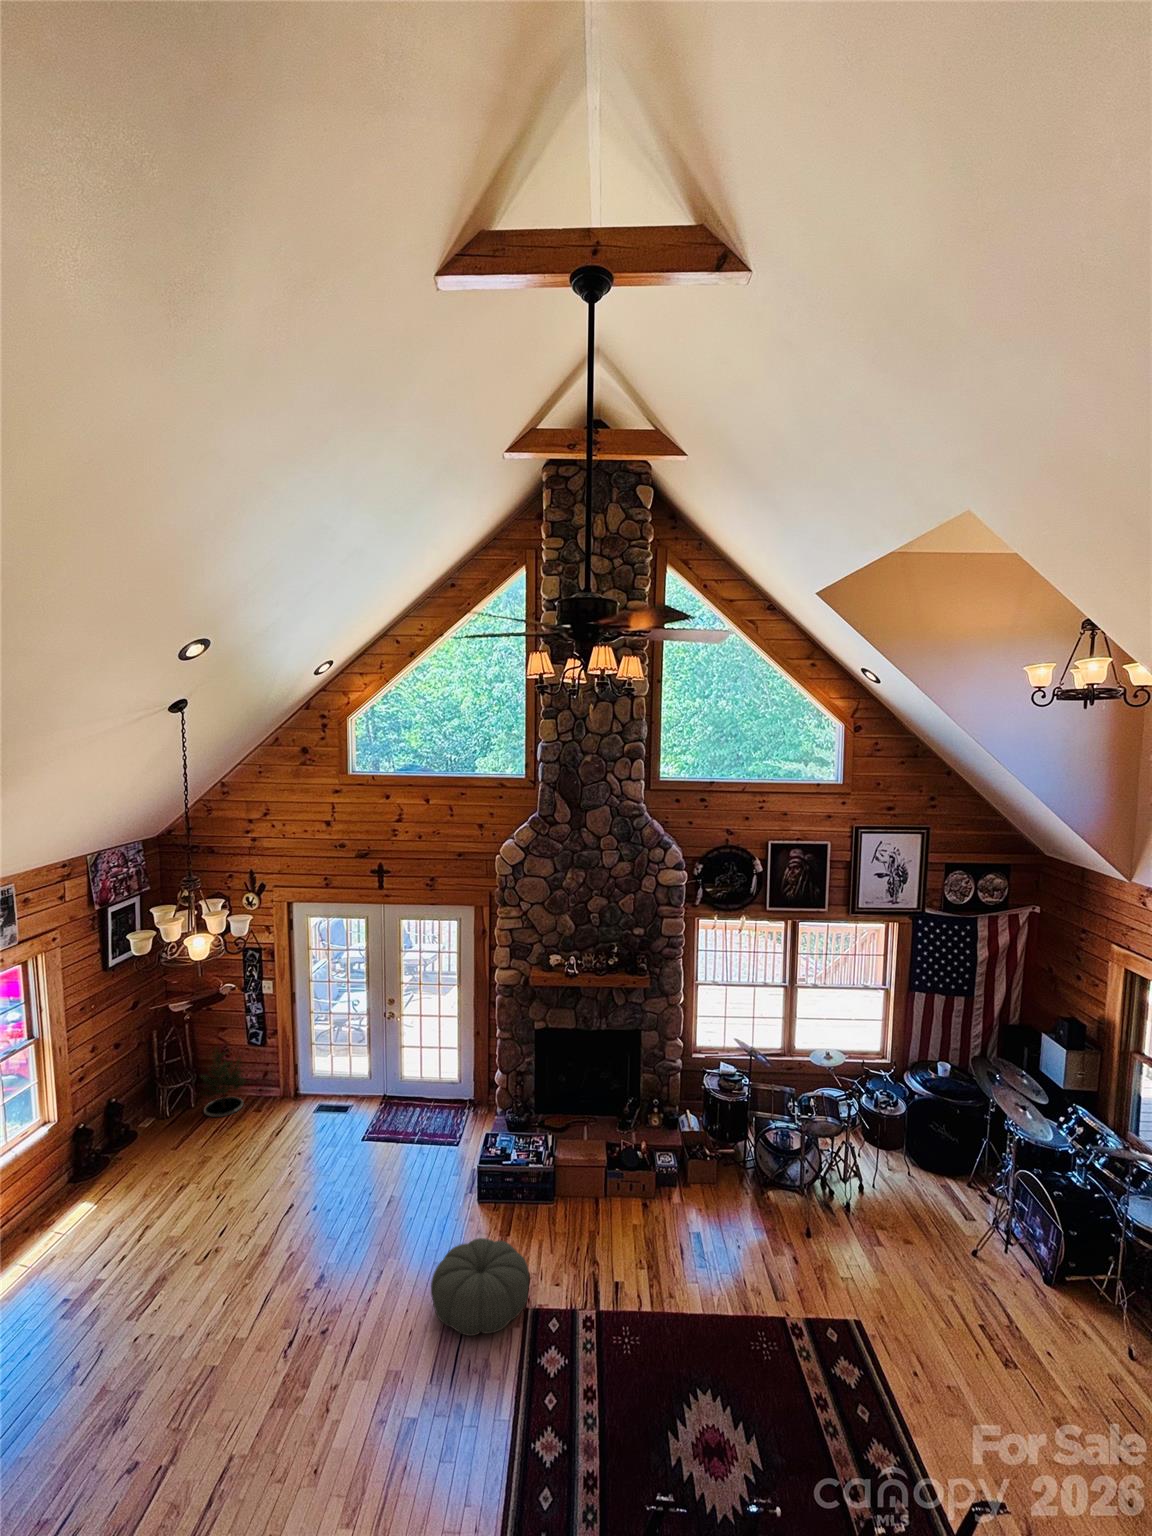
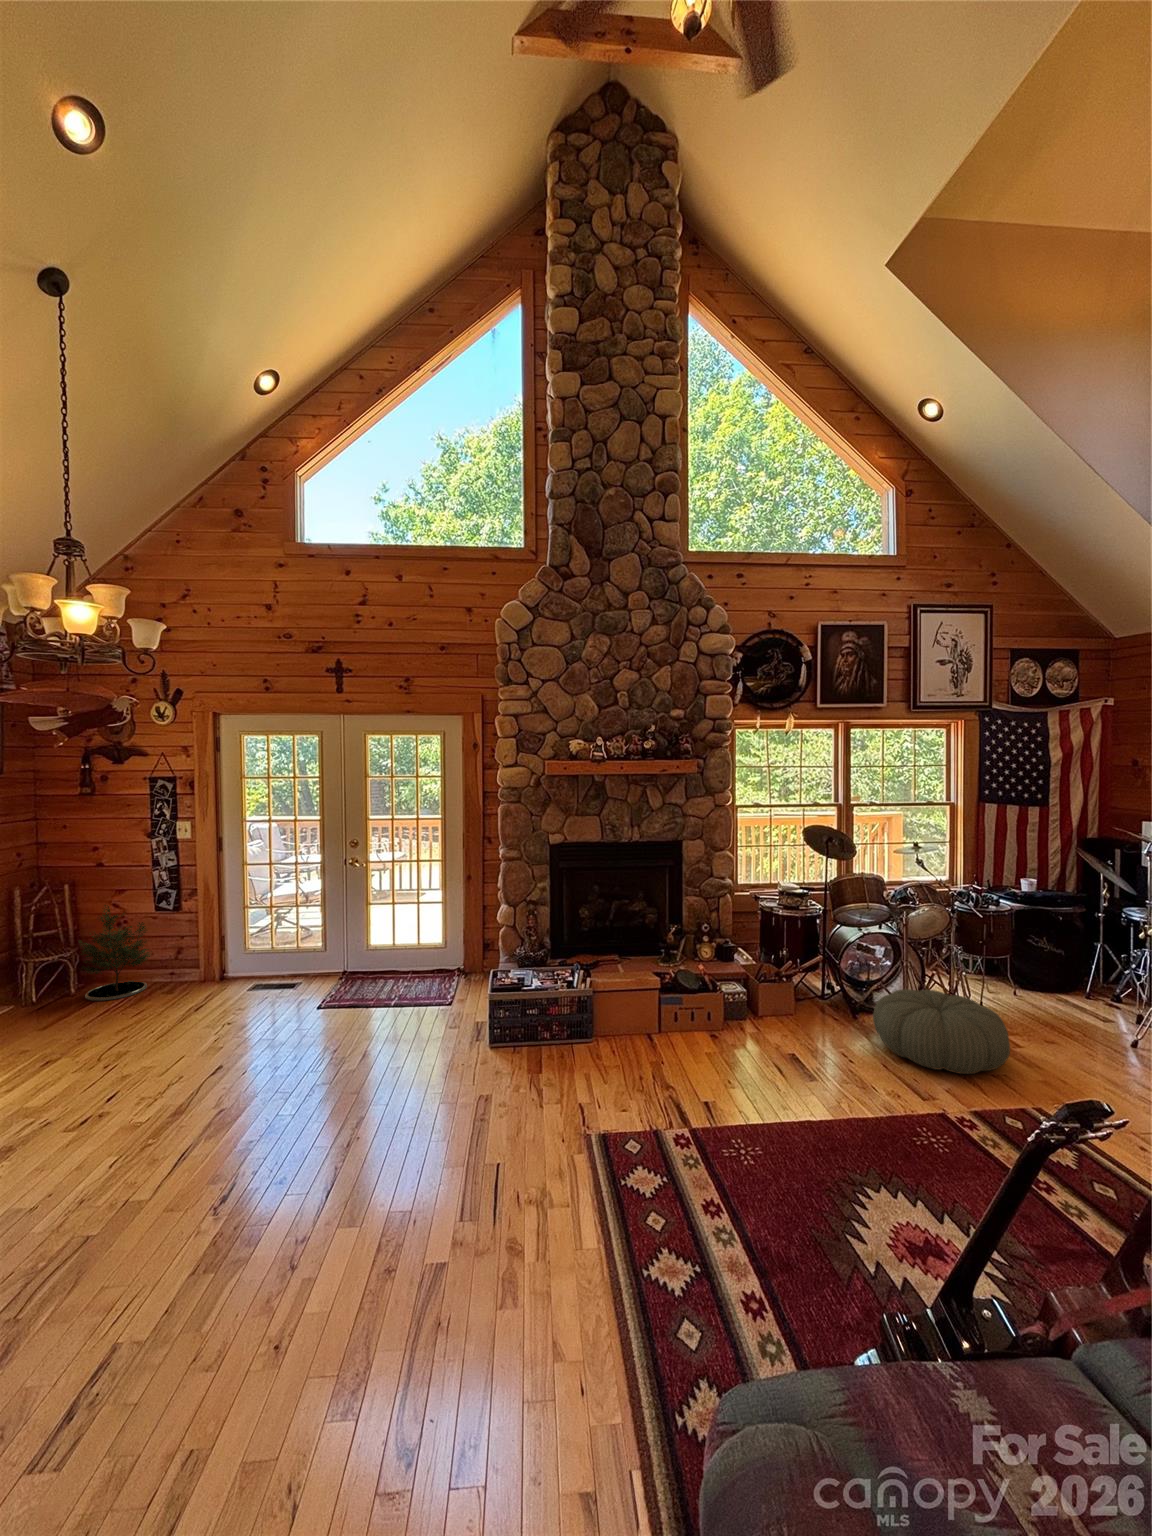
pouf: present [431,1238,529,1336] -> present [873,989,1010,1074]

